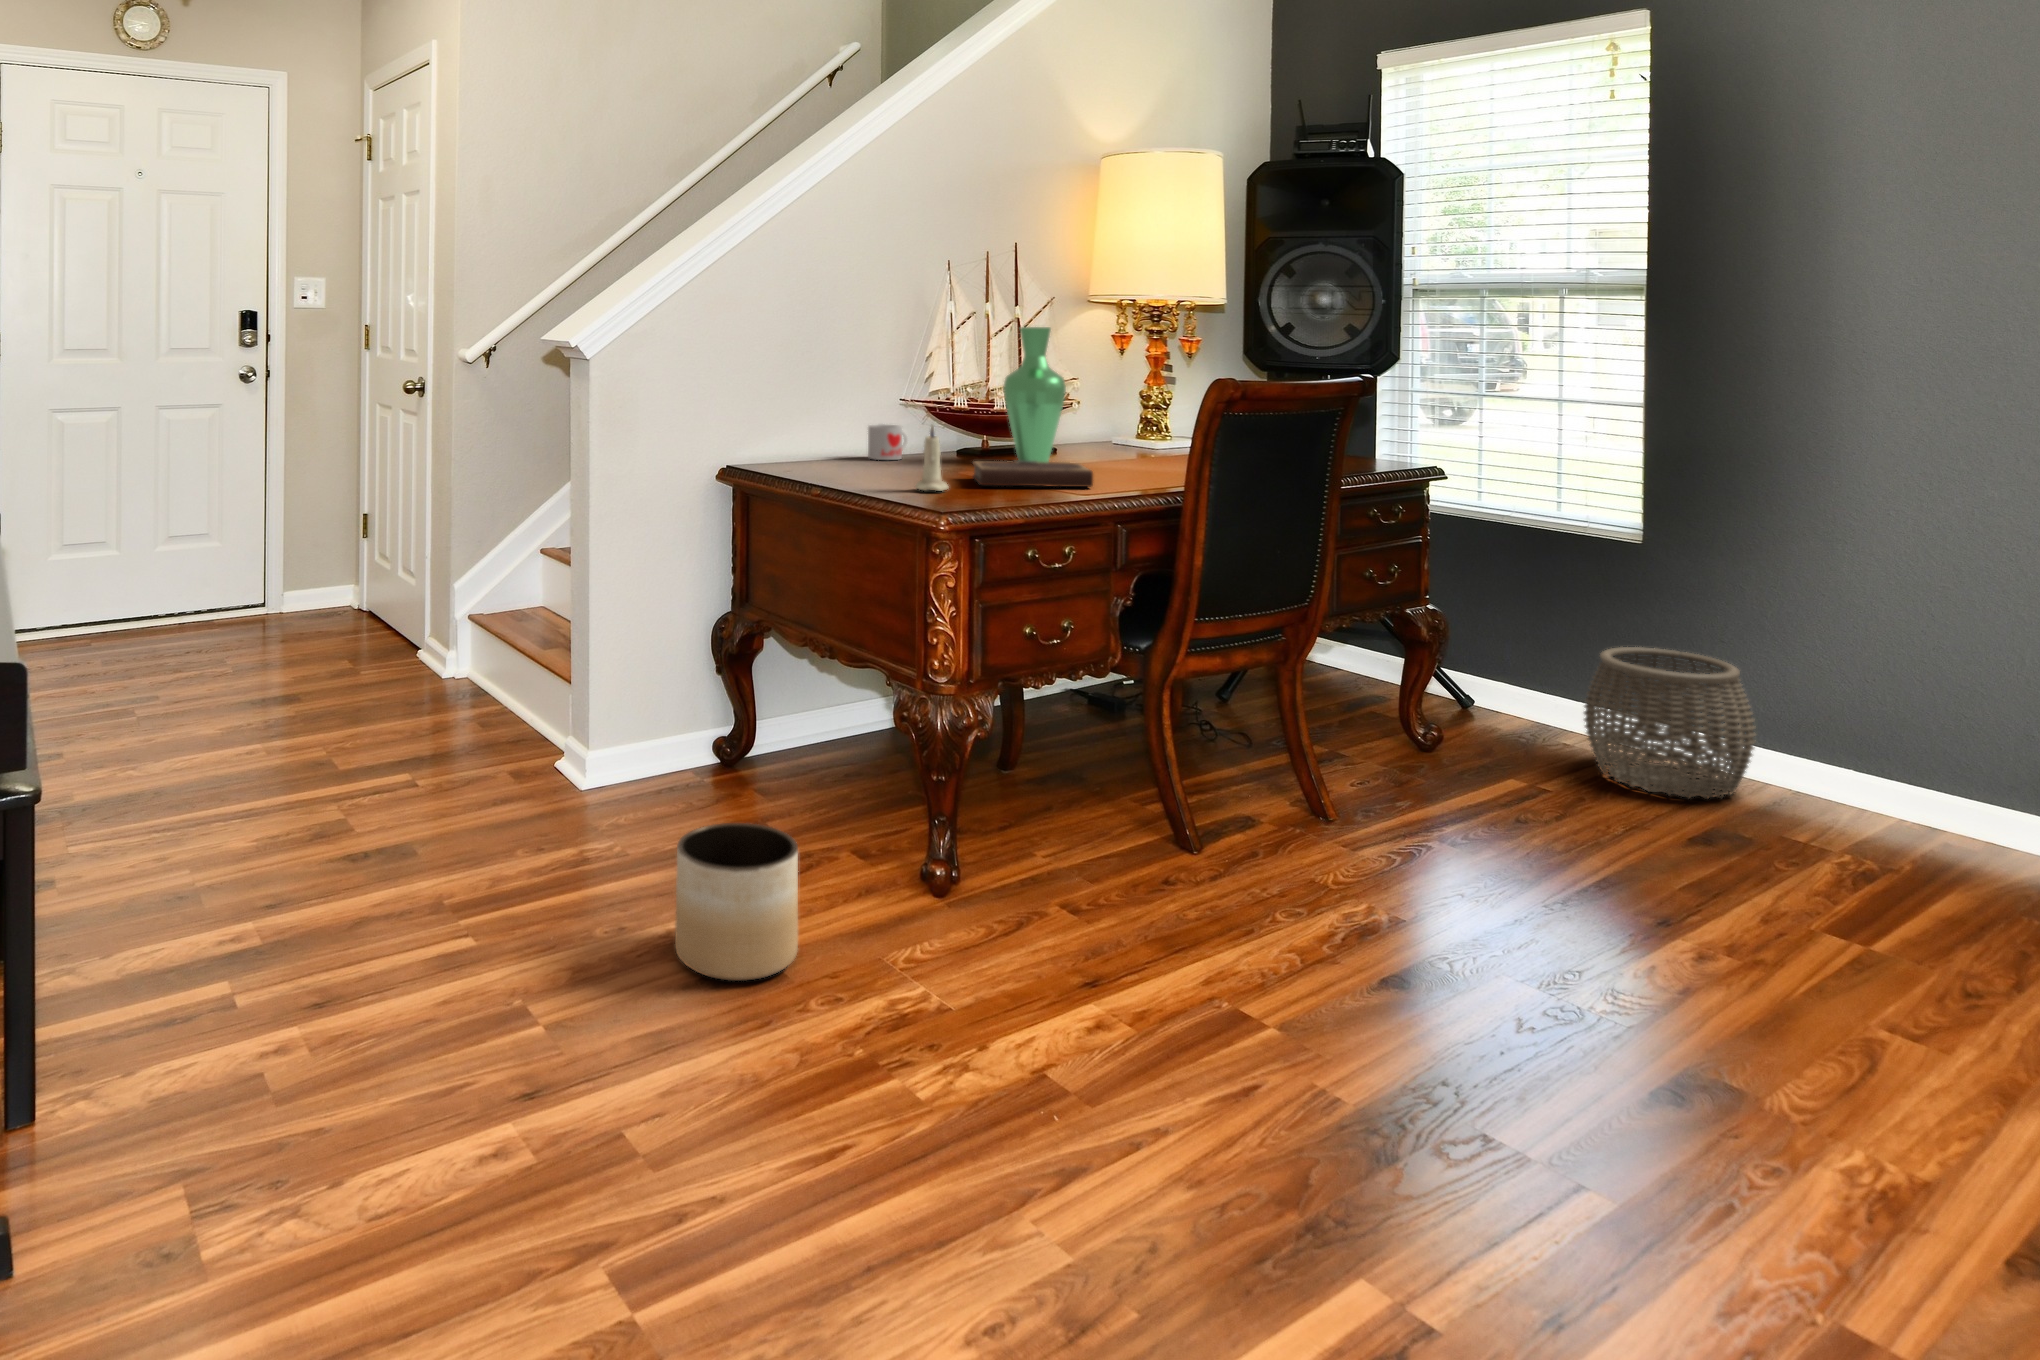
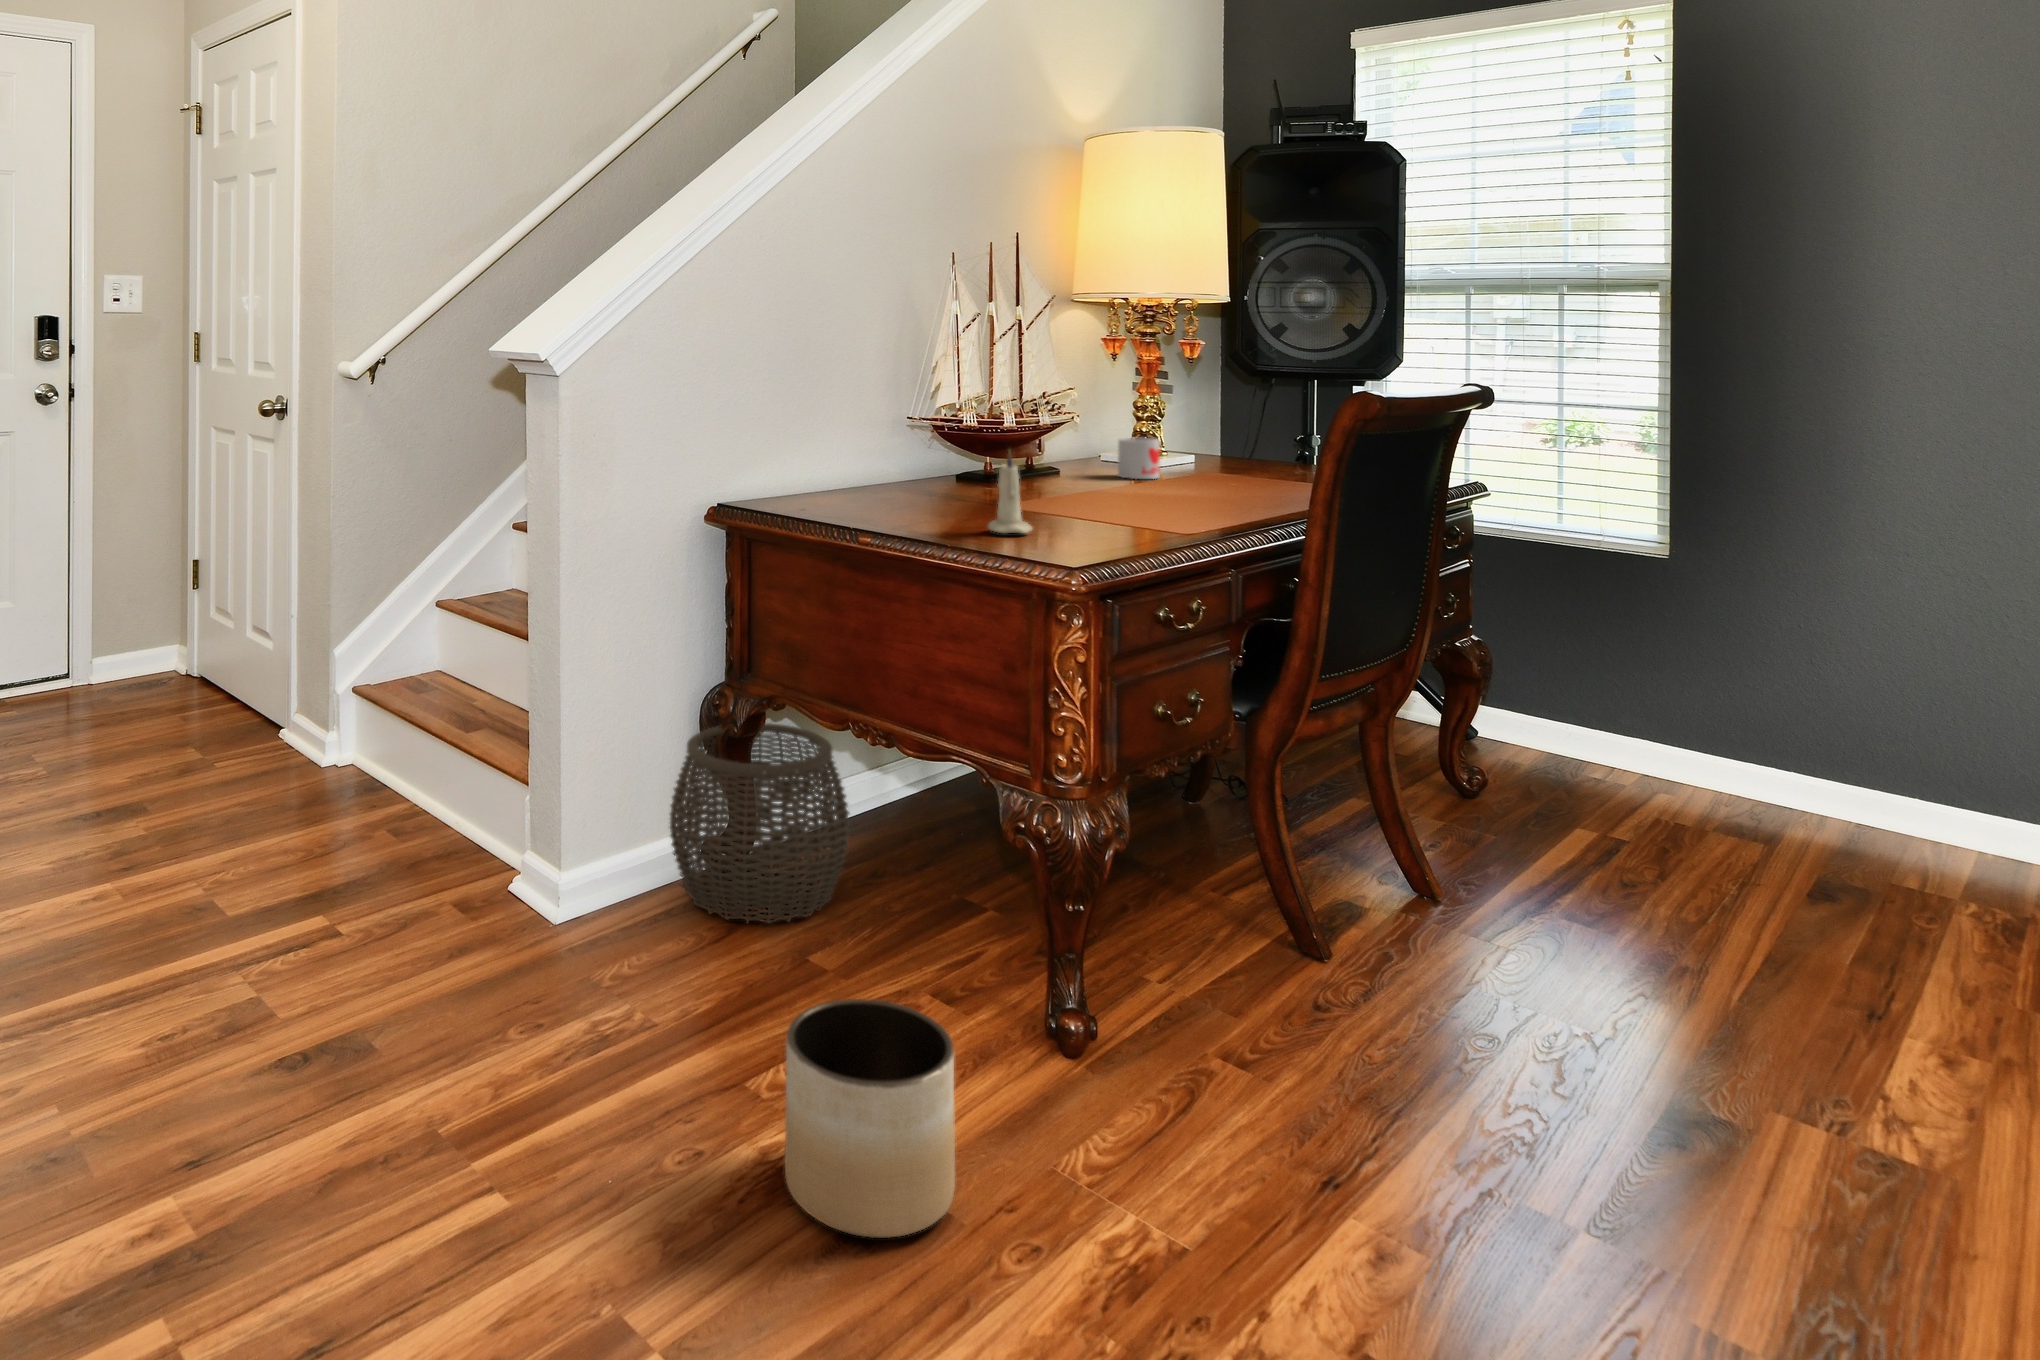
vase: present [1003,327,1066,462] -> none [1032,327,1108,490]
mug: present [868,424,908,460] -> present [1118,438,1160,479]
notebook: present [973,461,1093,487] -> none [1031,490,1197,524]
woven basket: present [1584,647,1756,799] -> present [670,723,850,924]

